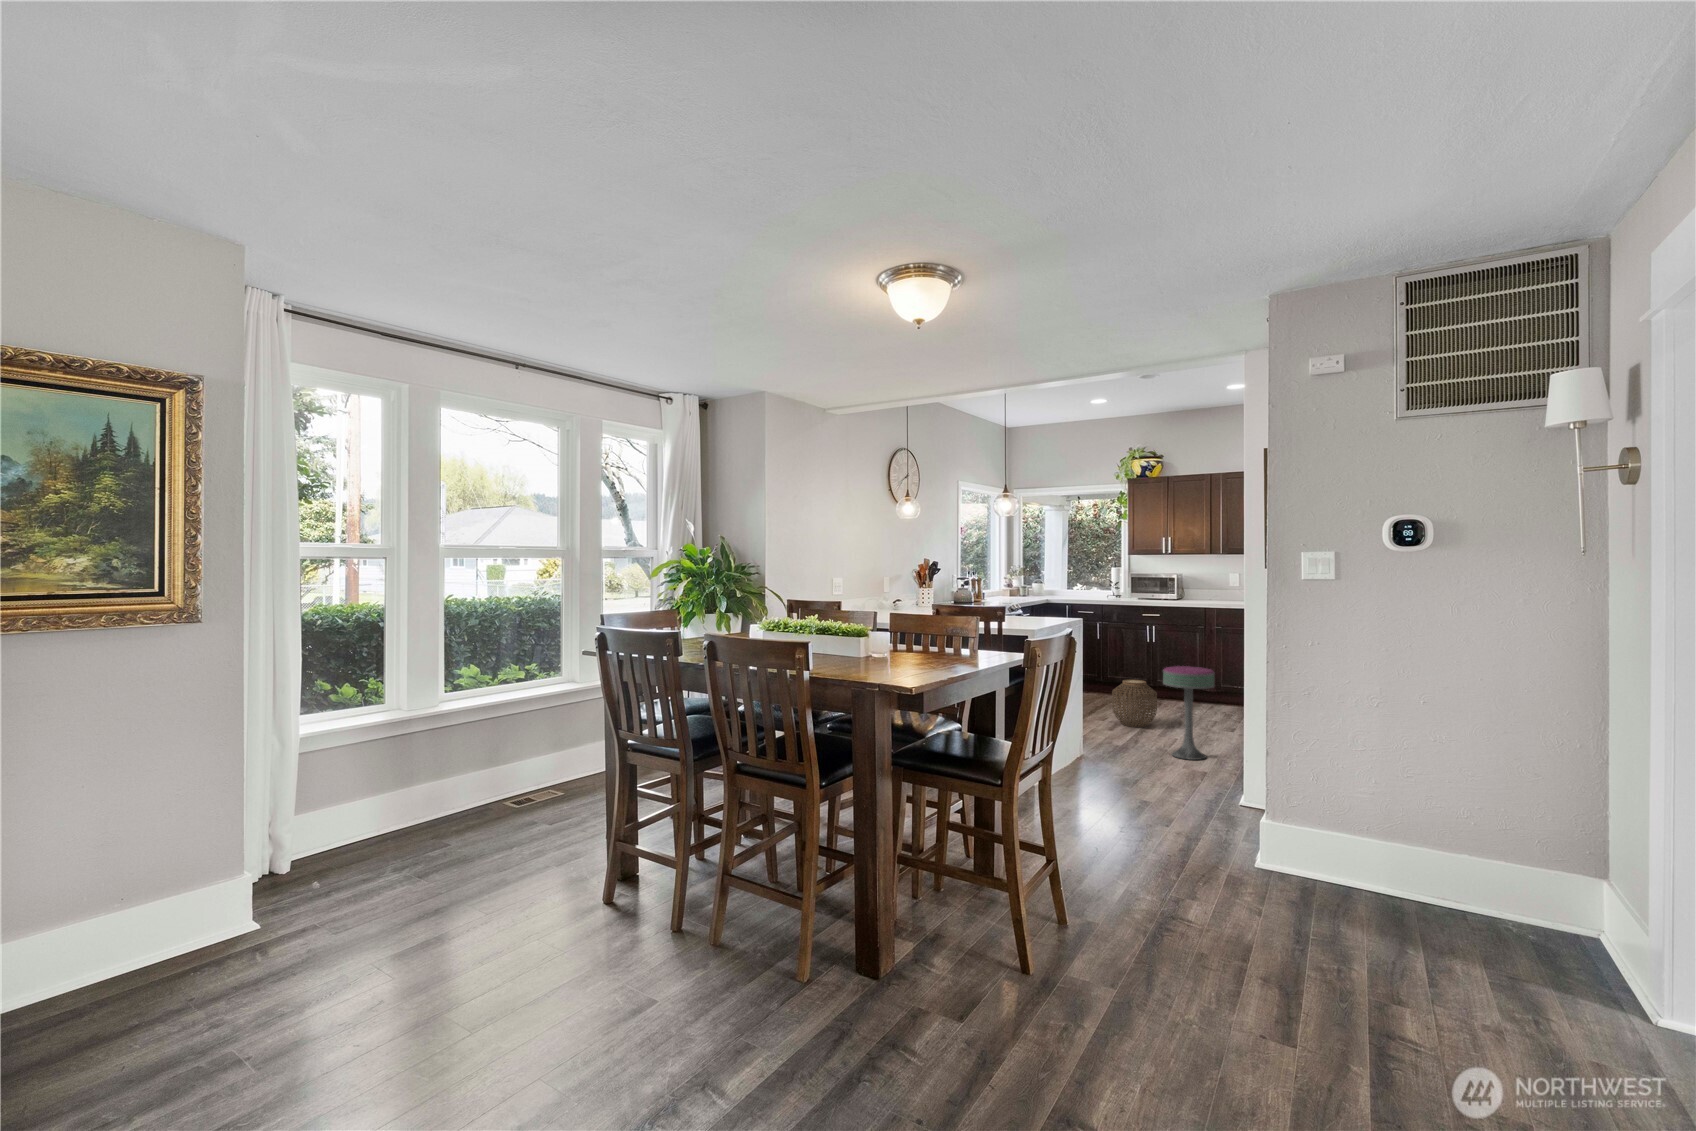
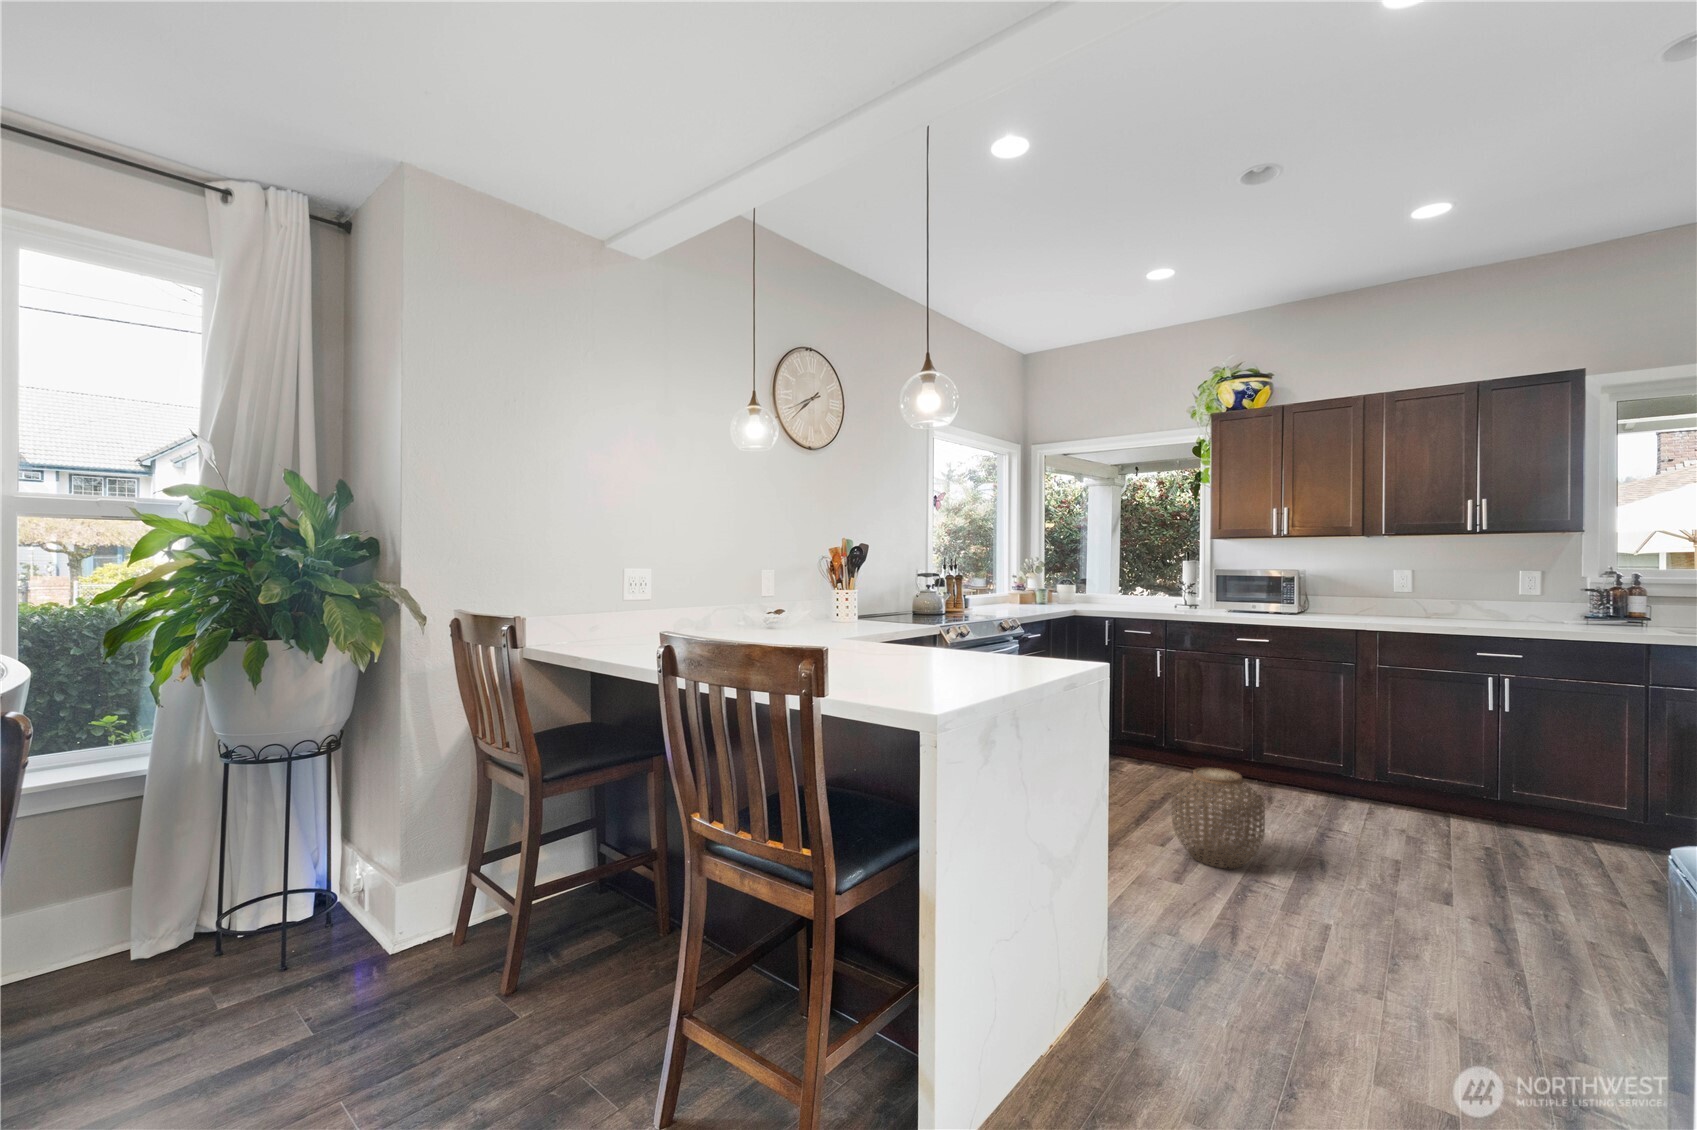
bar stool: present [1163,666,1215,760] -> none [1283,770,1423,1018]

